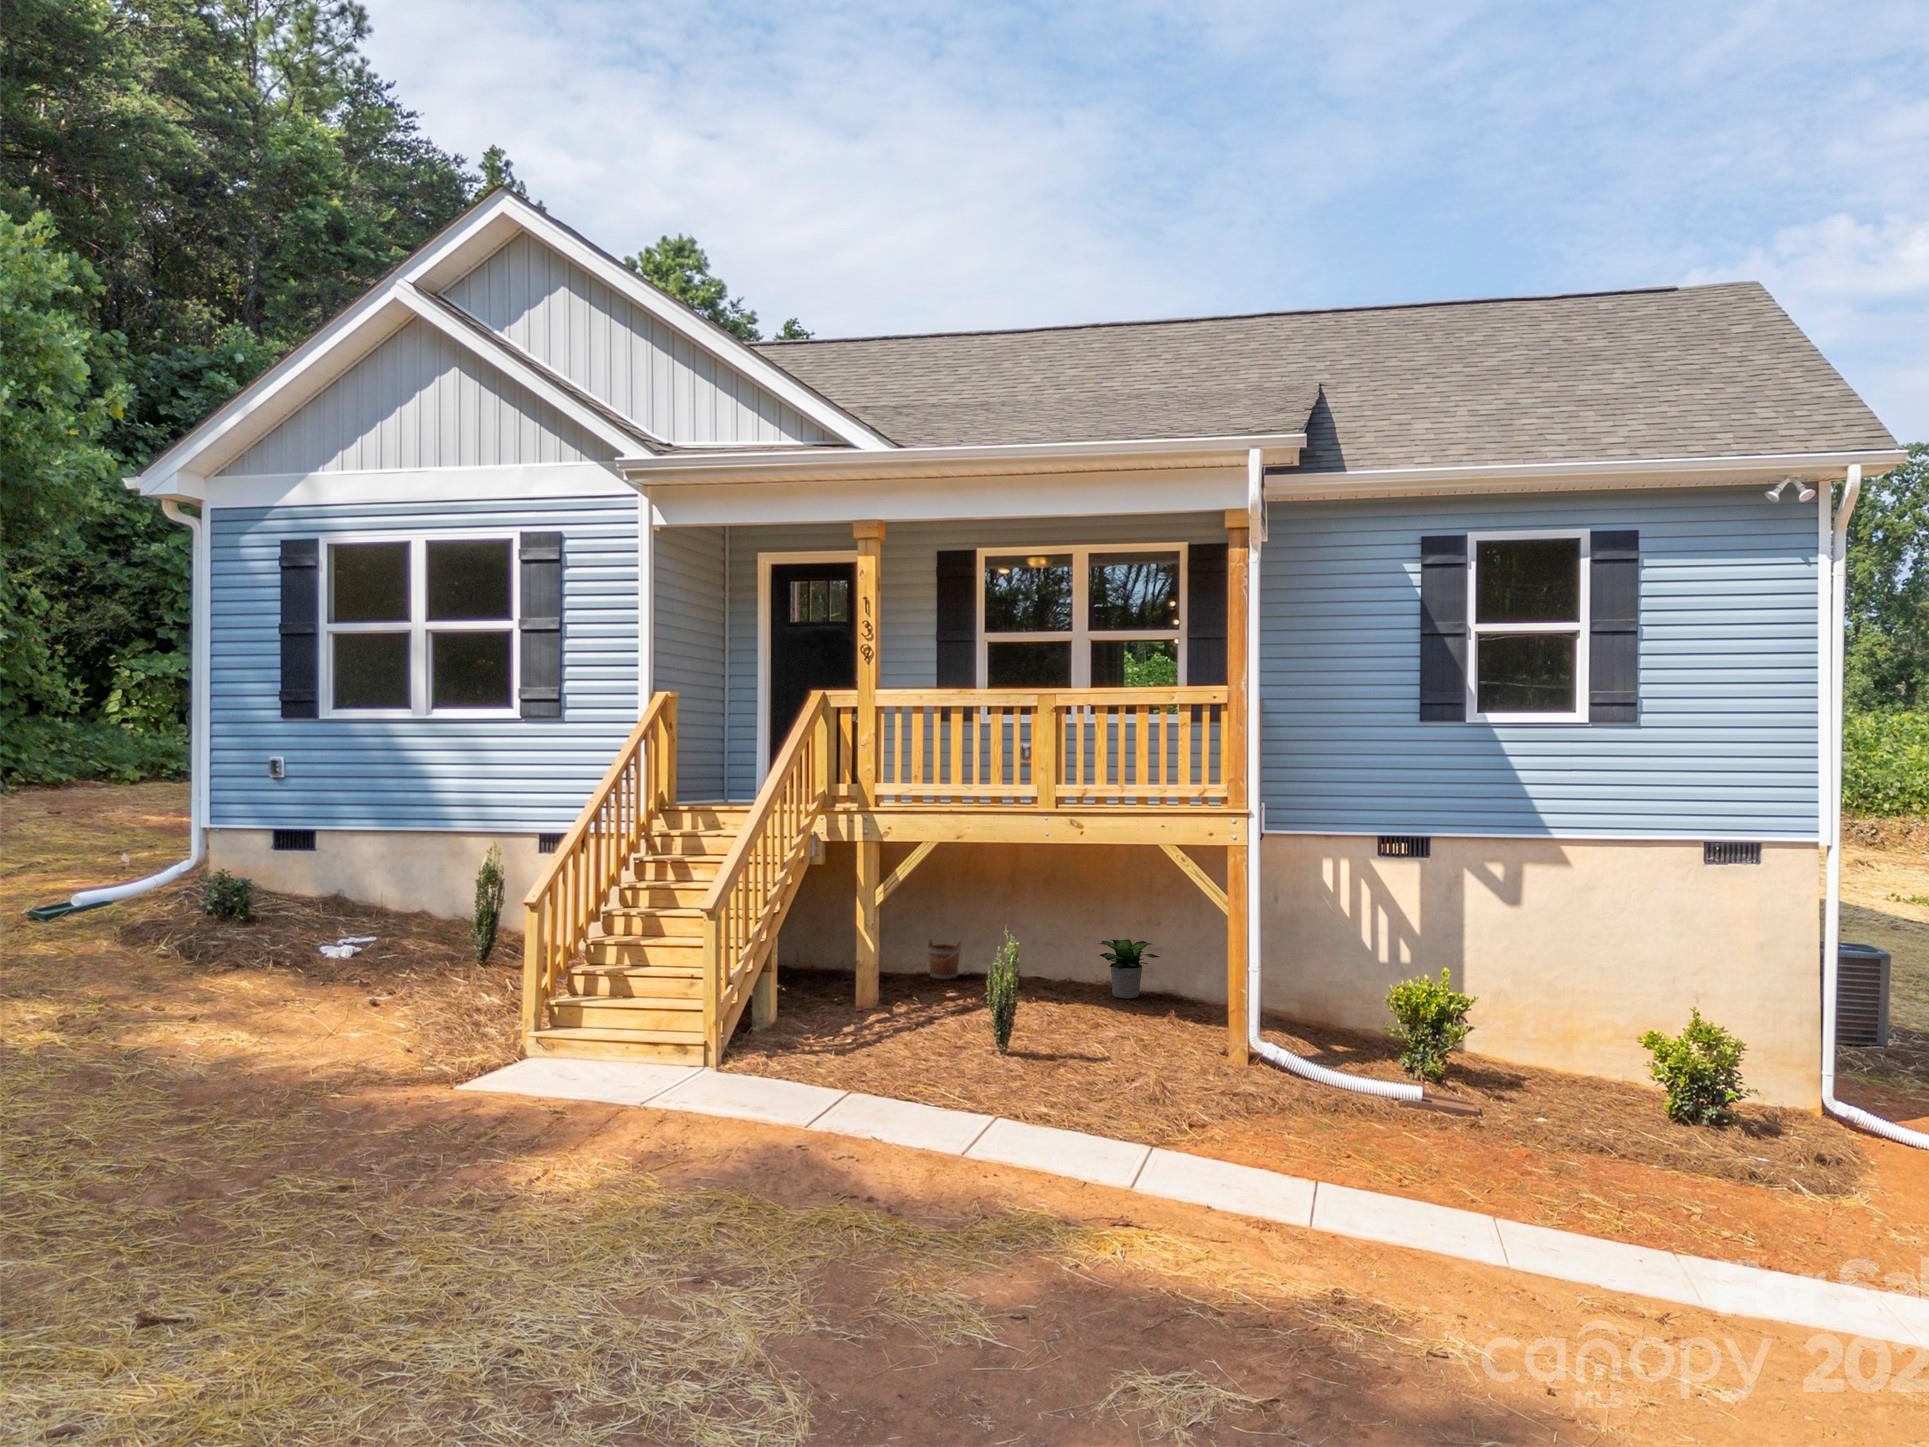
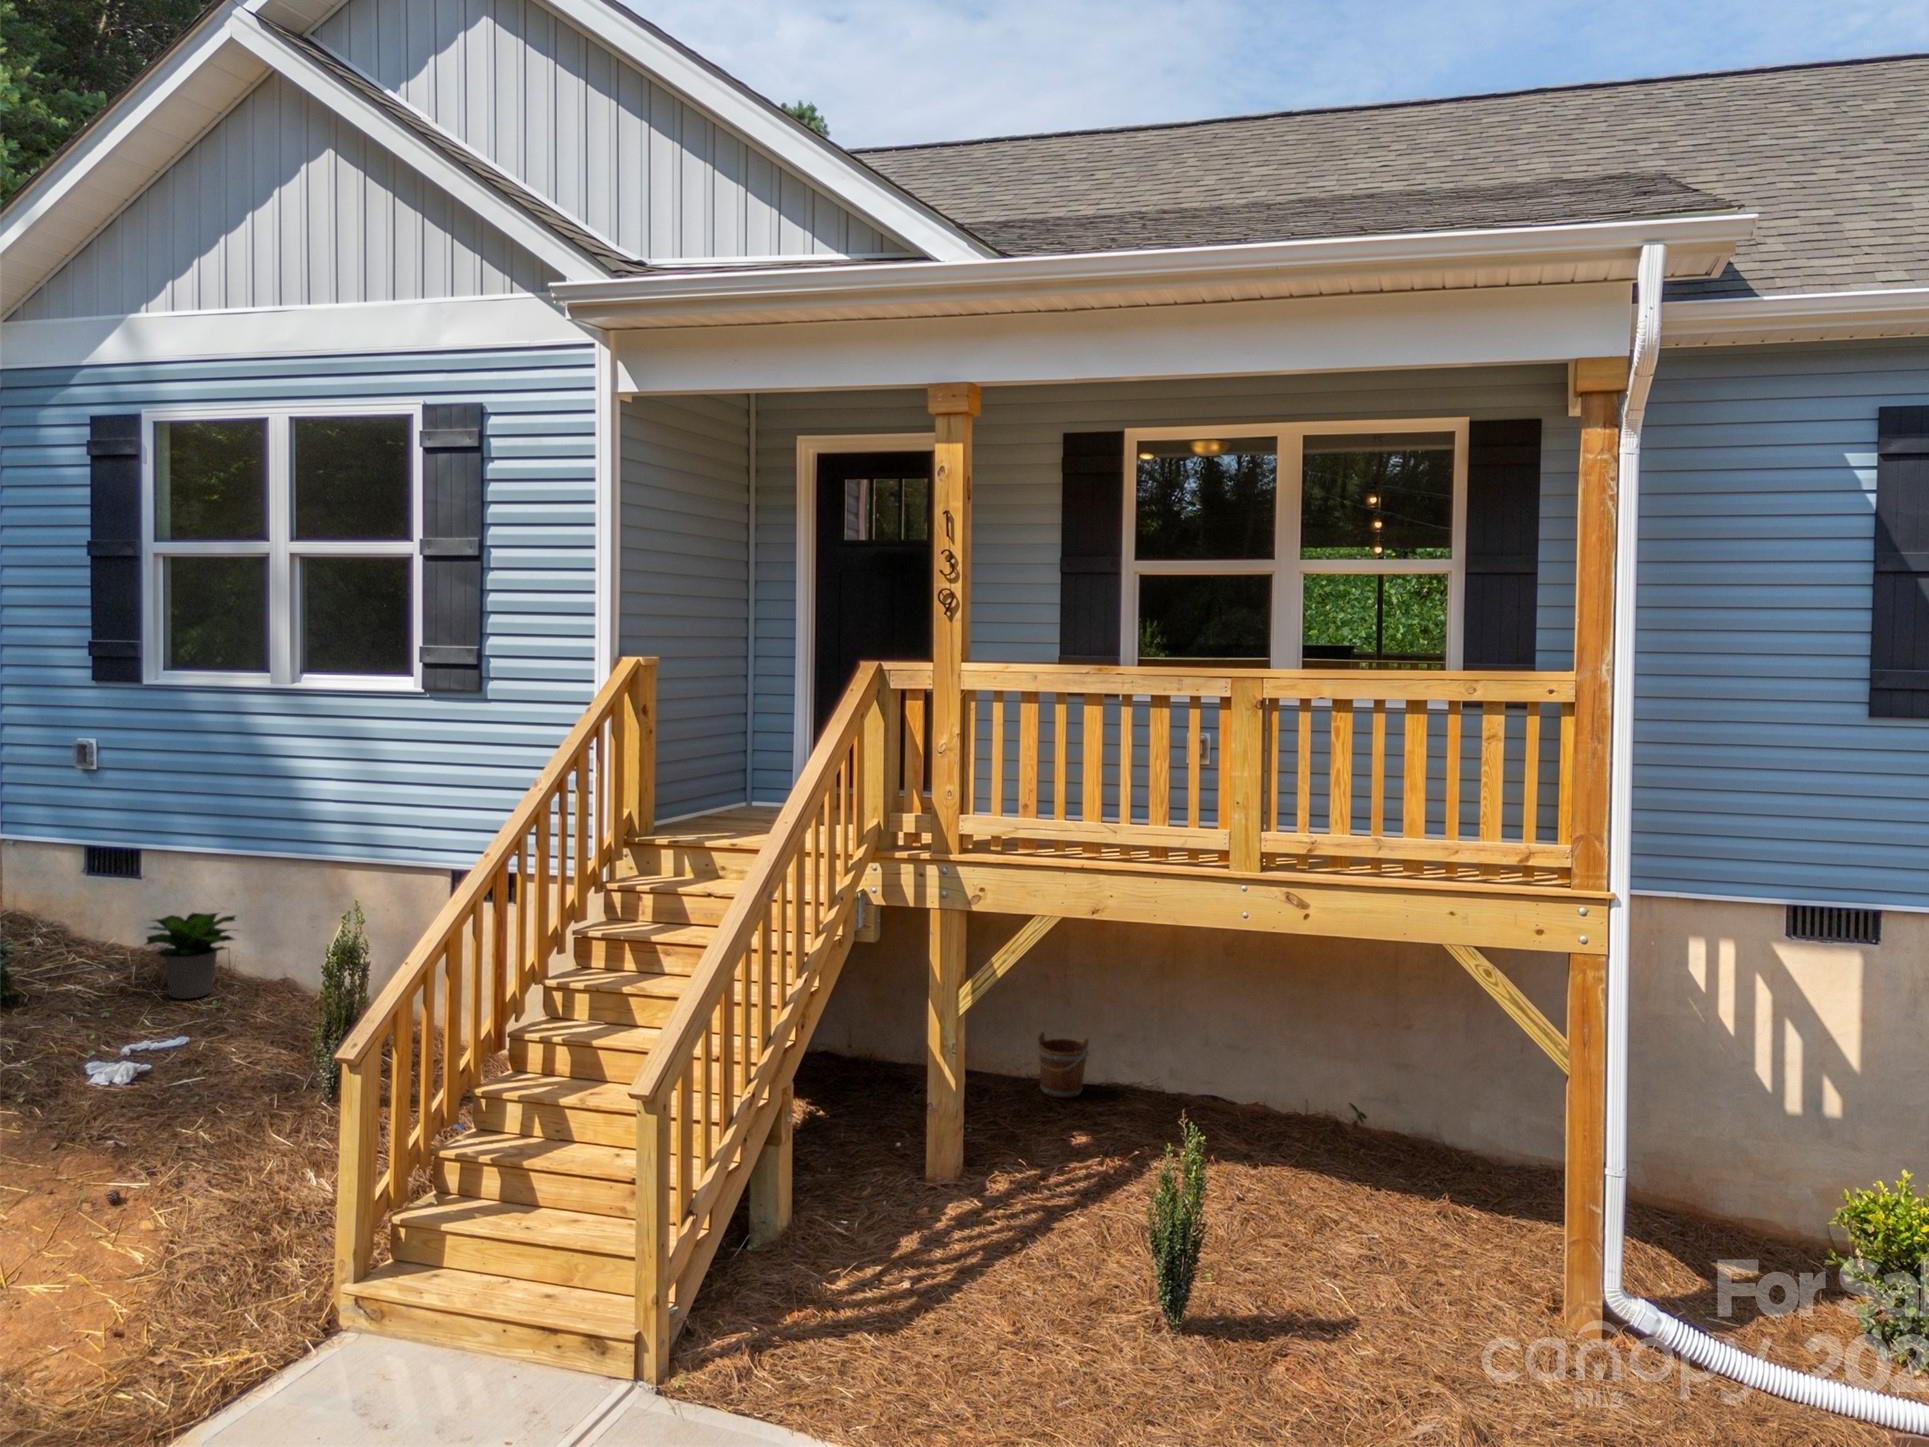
potted plant: present [1099,939,1159,999] -> present [145,913,235,999]

